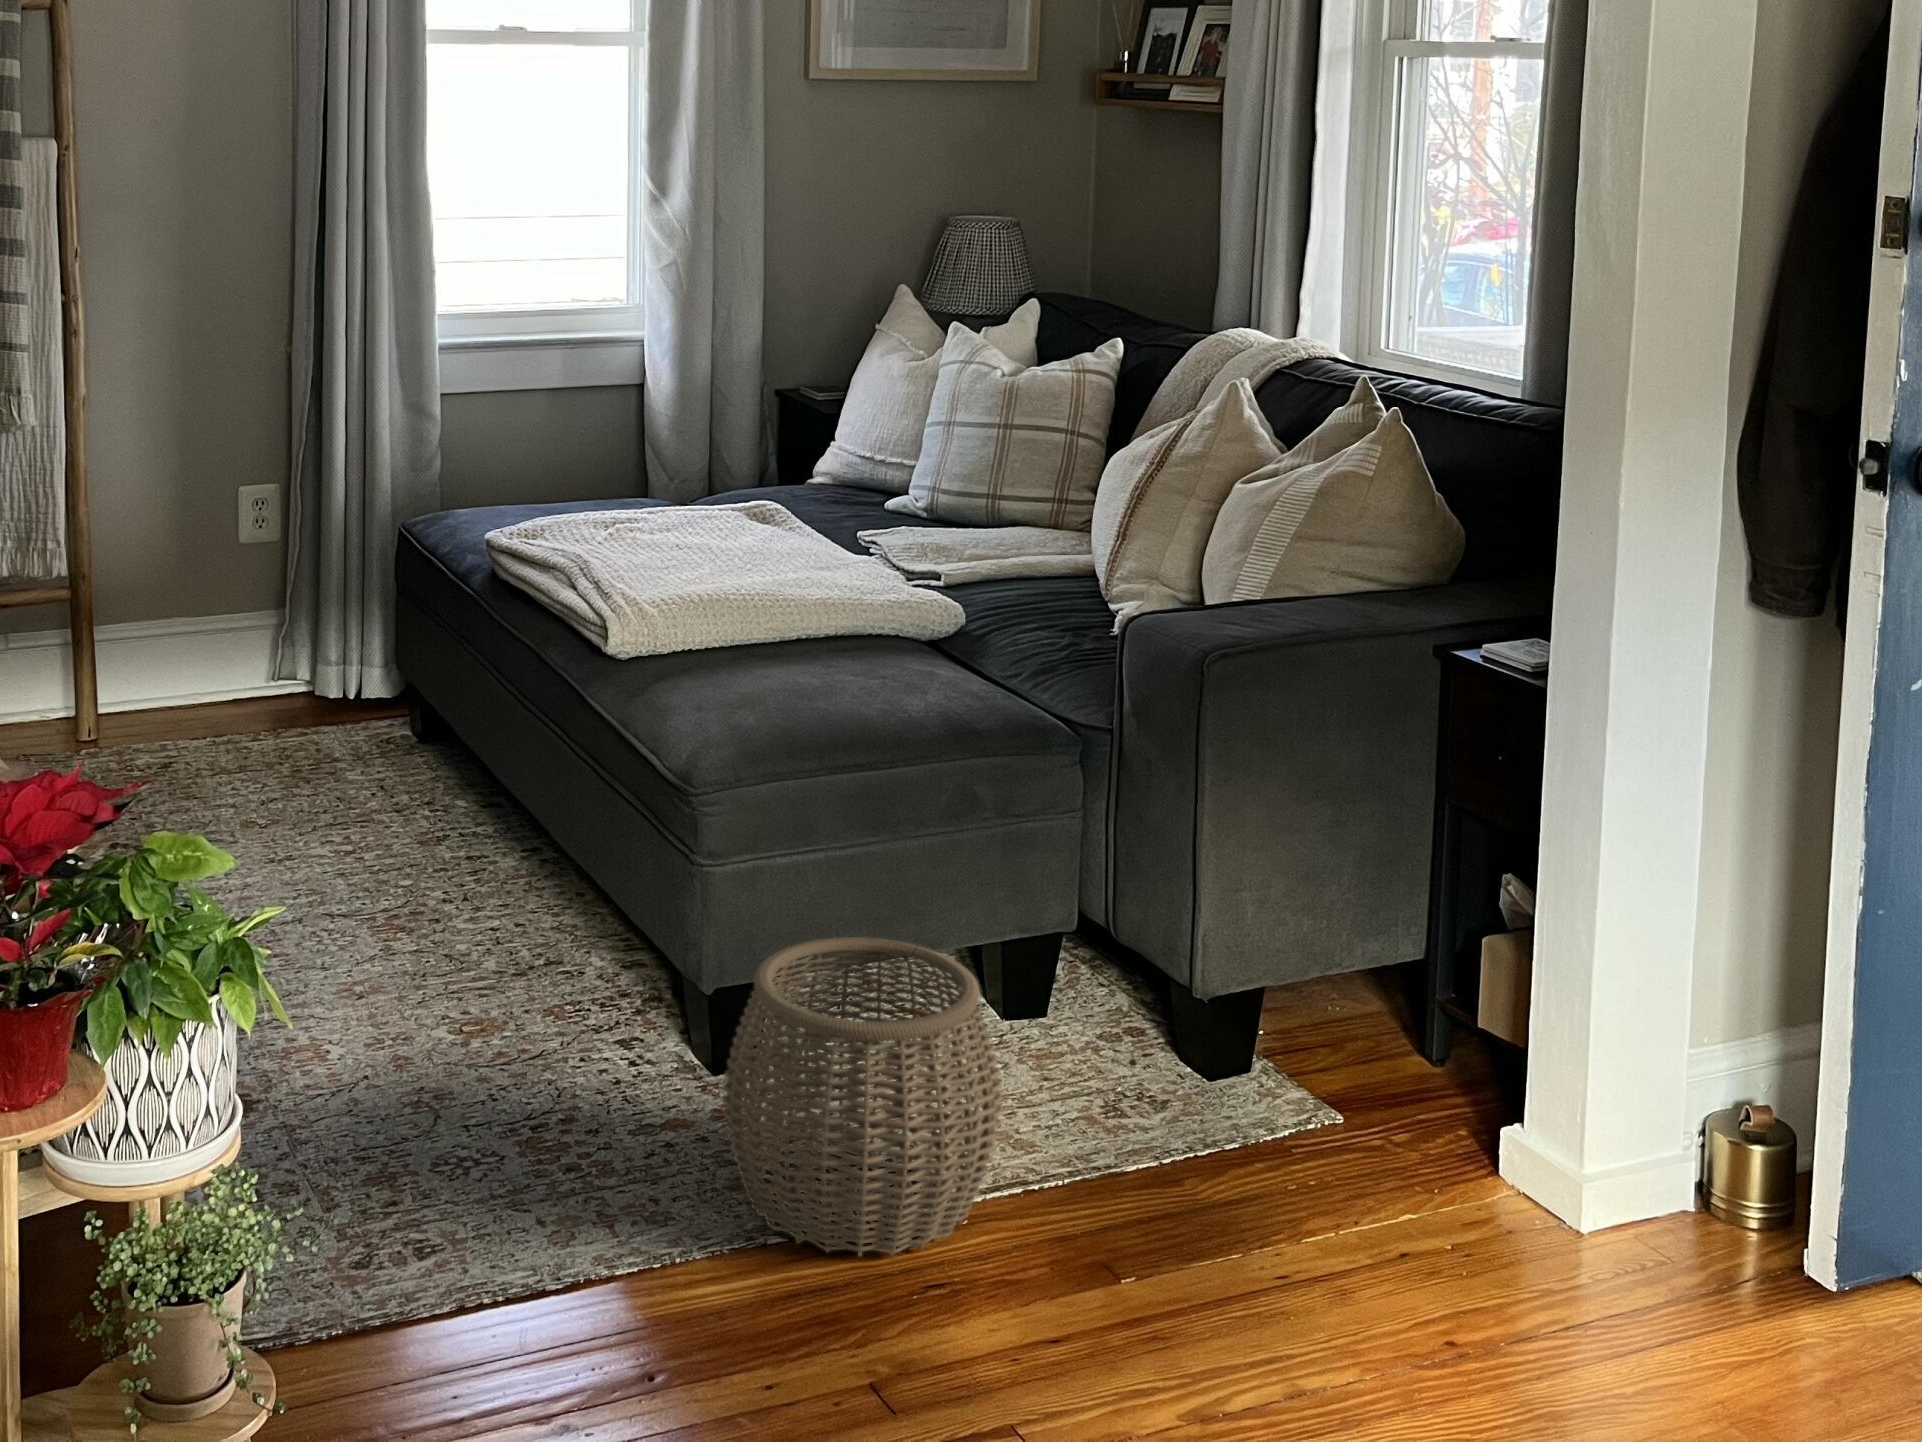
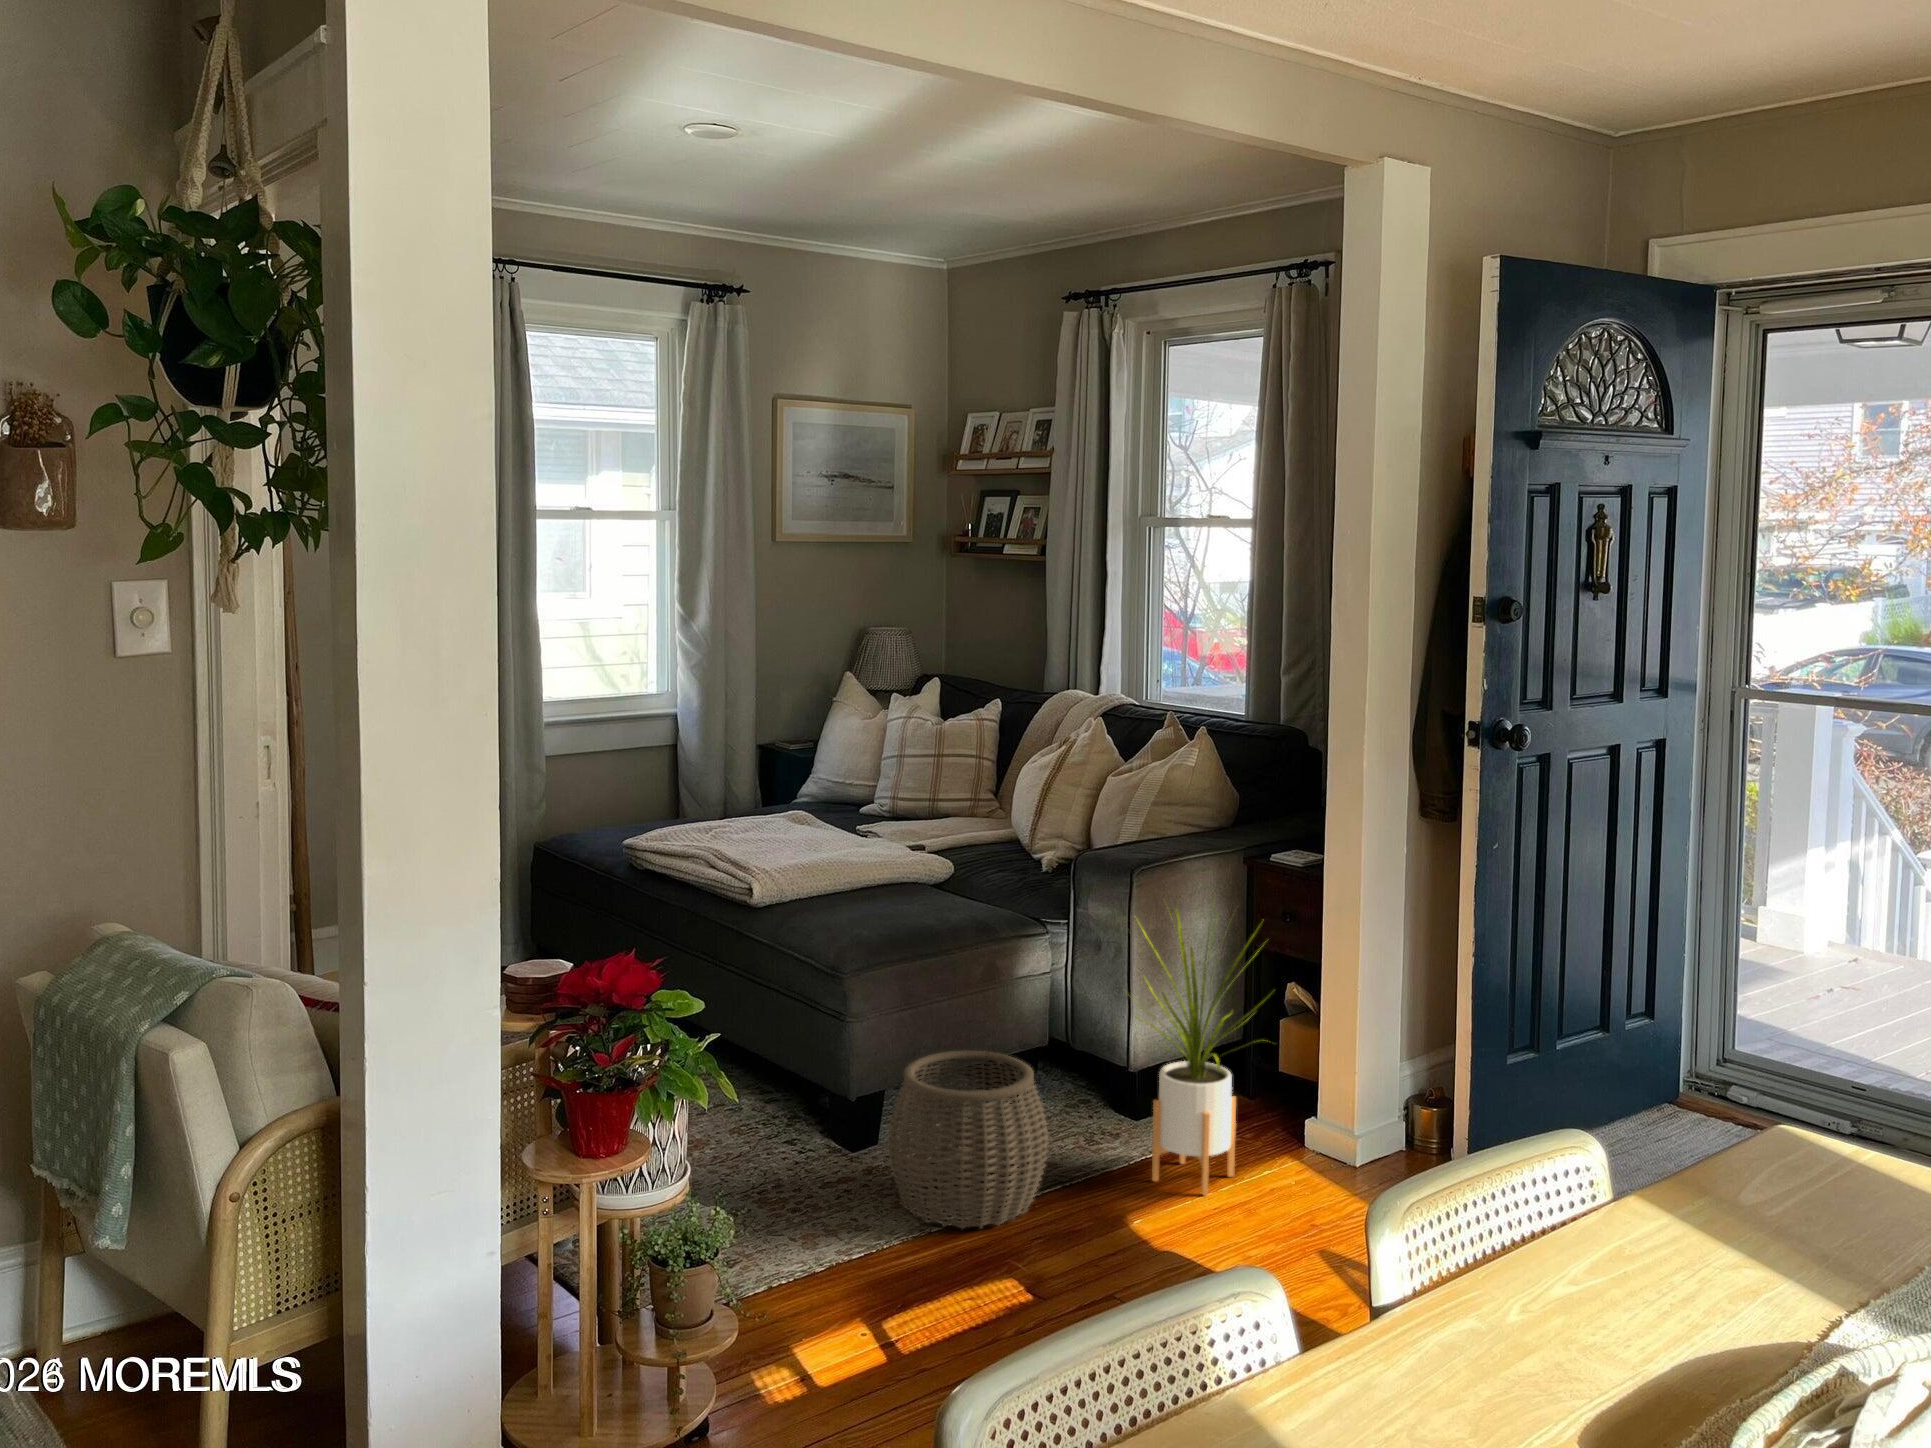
house plant: none [1160,711,1444,1251] -> present [1136,911,1263,1195]

